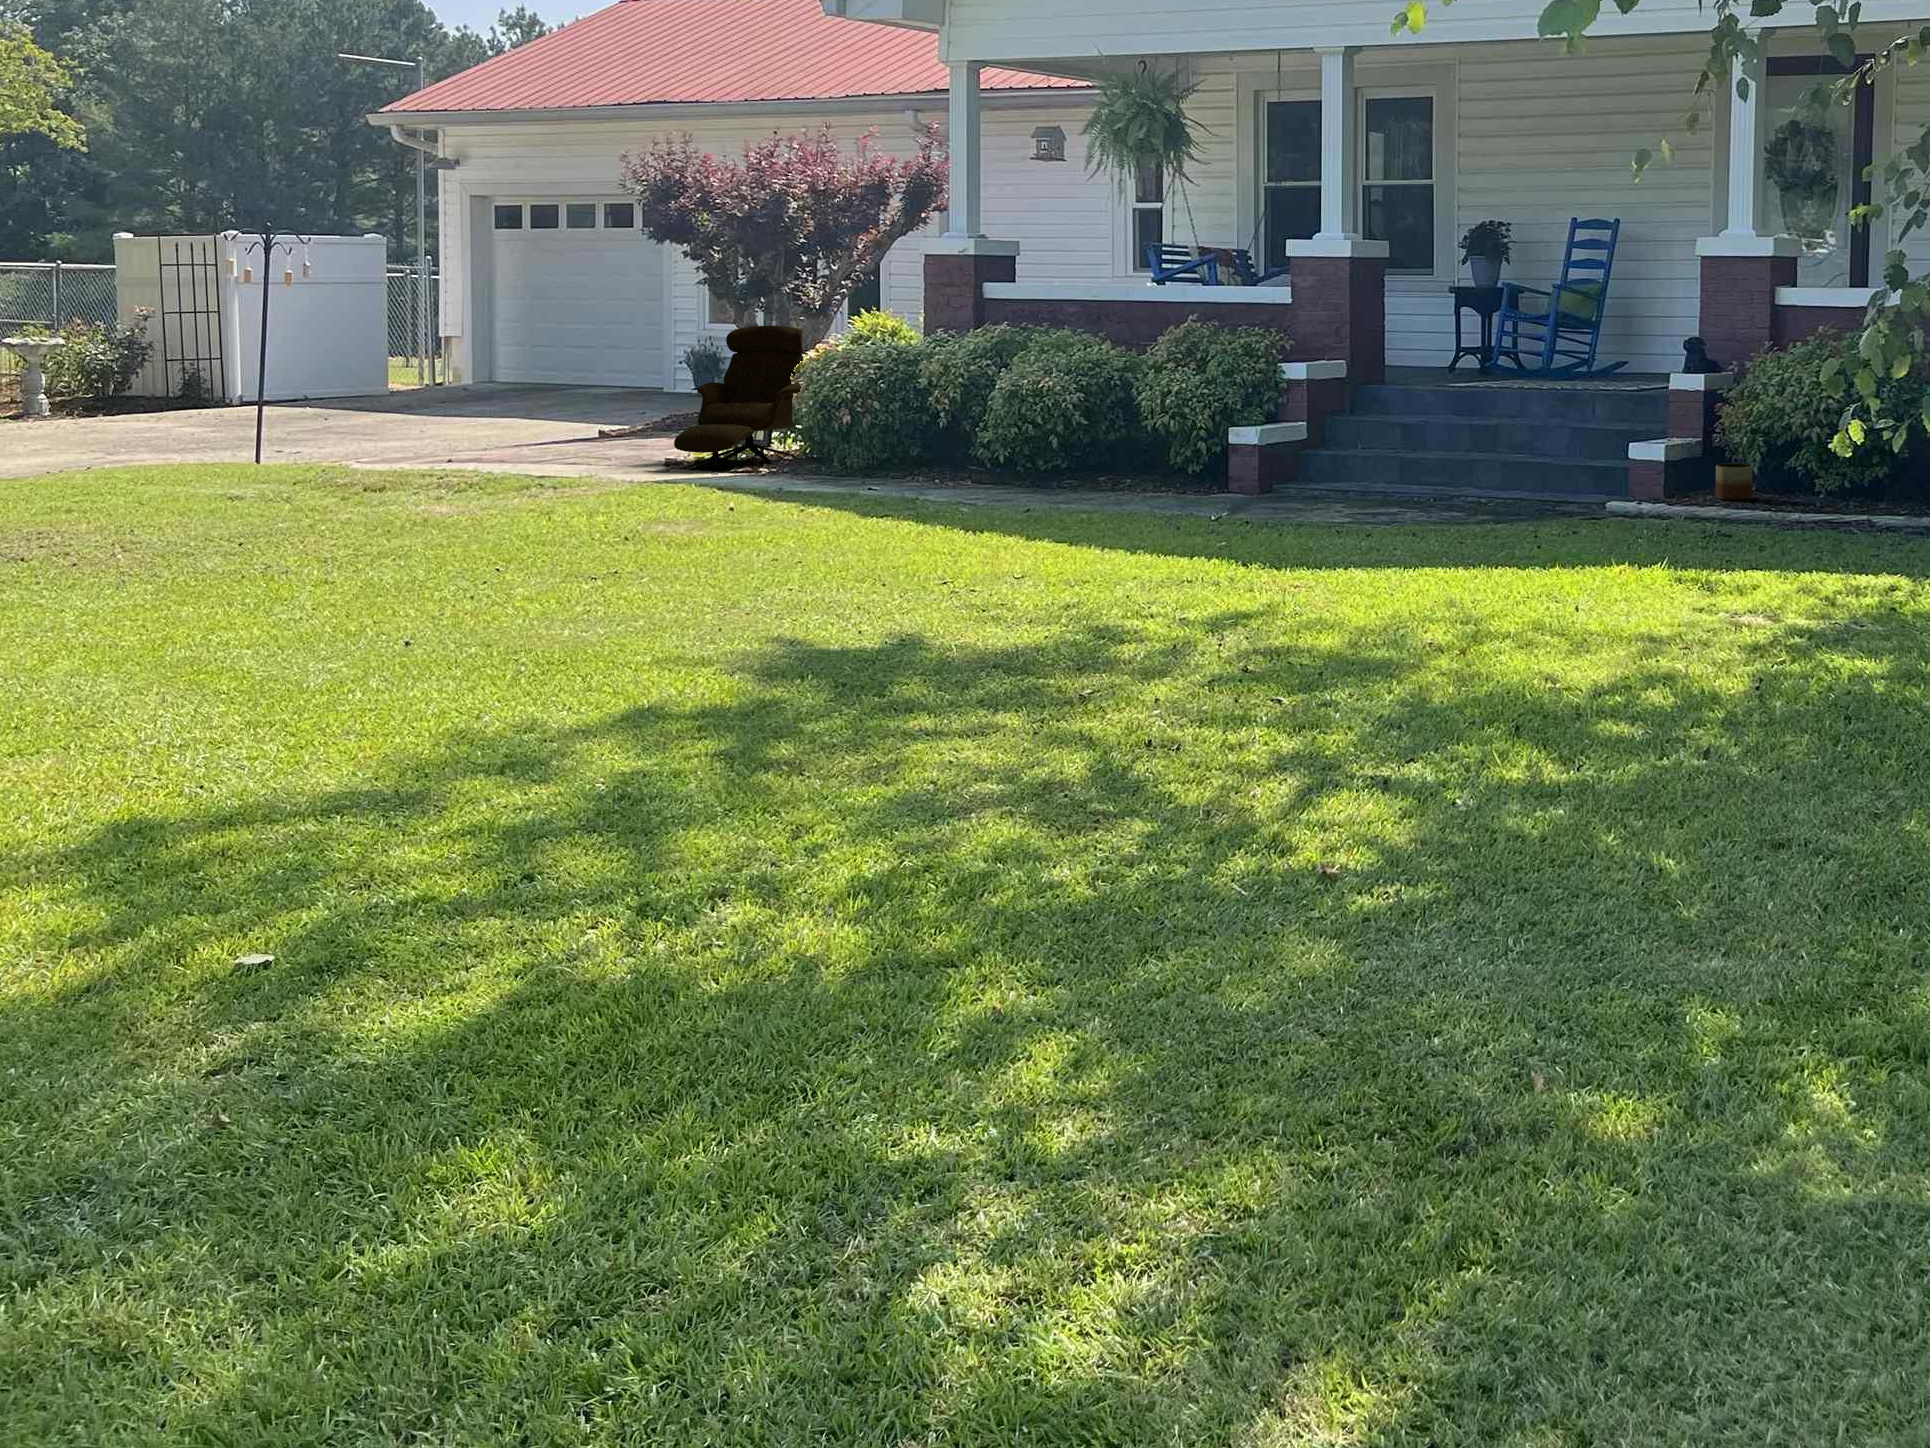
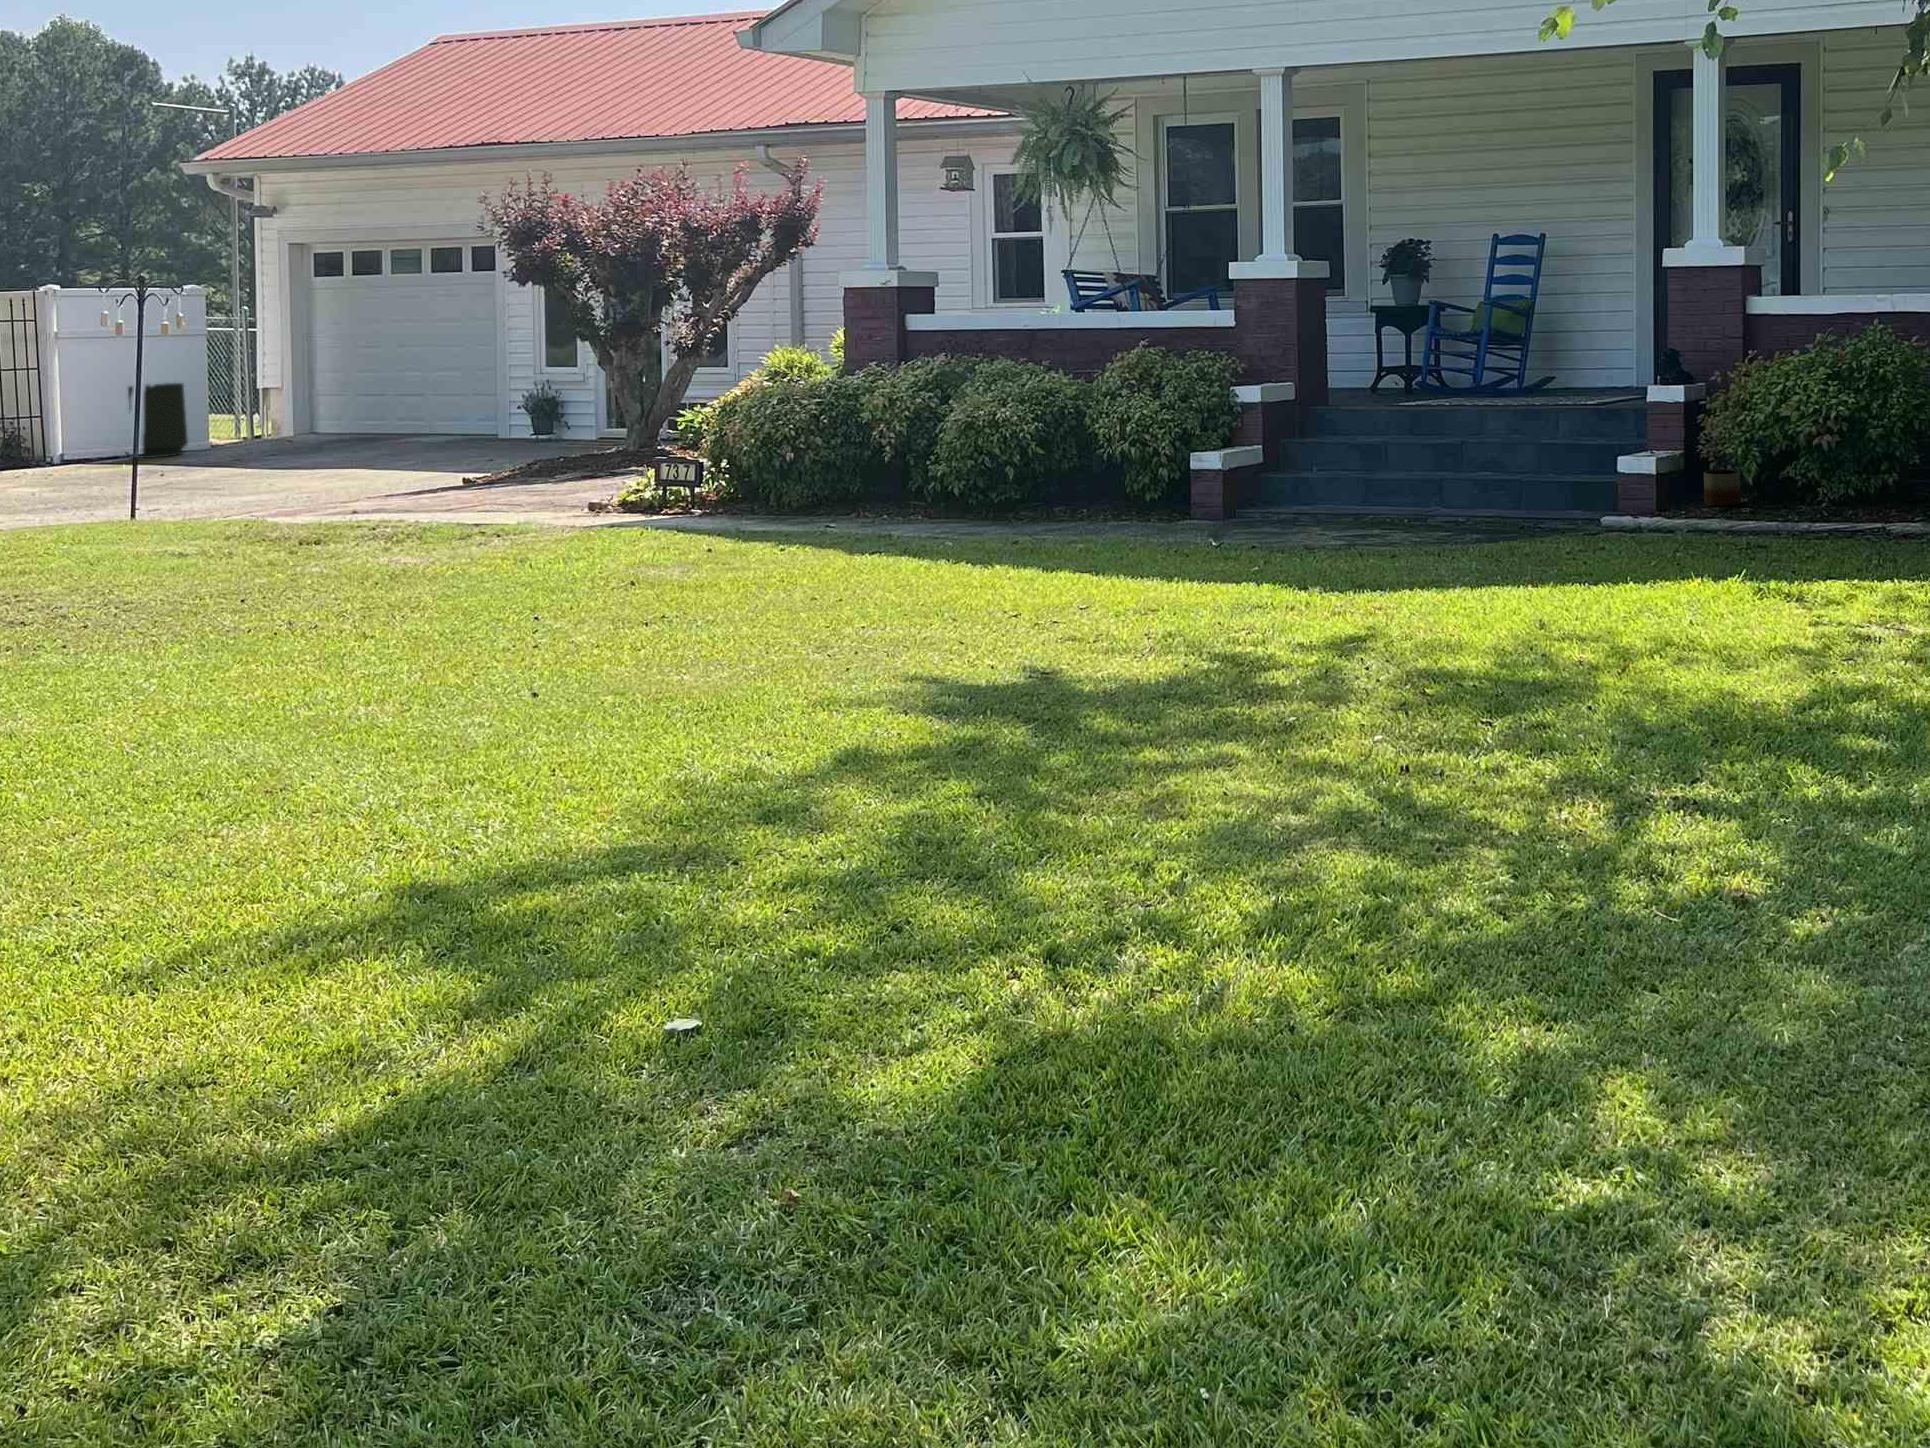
lounge chair: present [674,326,803,471] -> none [616,368,743,520]
trash can: none [301,330,358,402] -> present [128,383,188,458]

